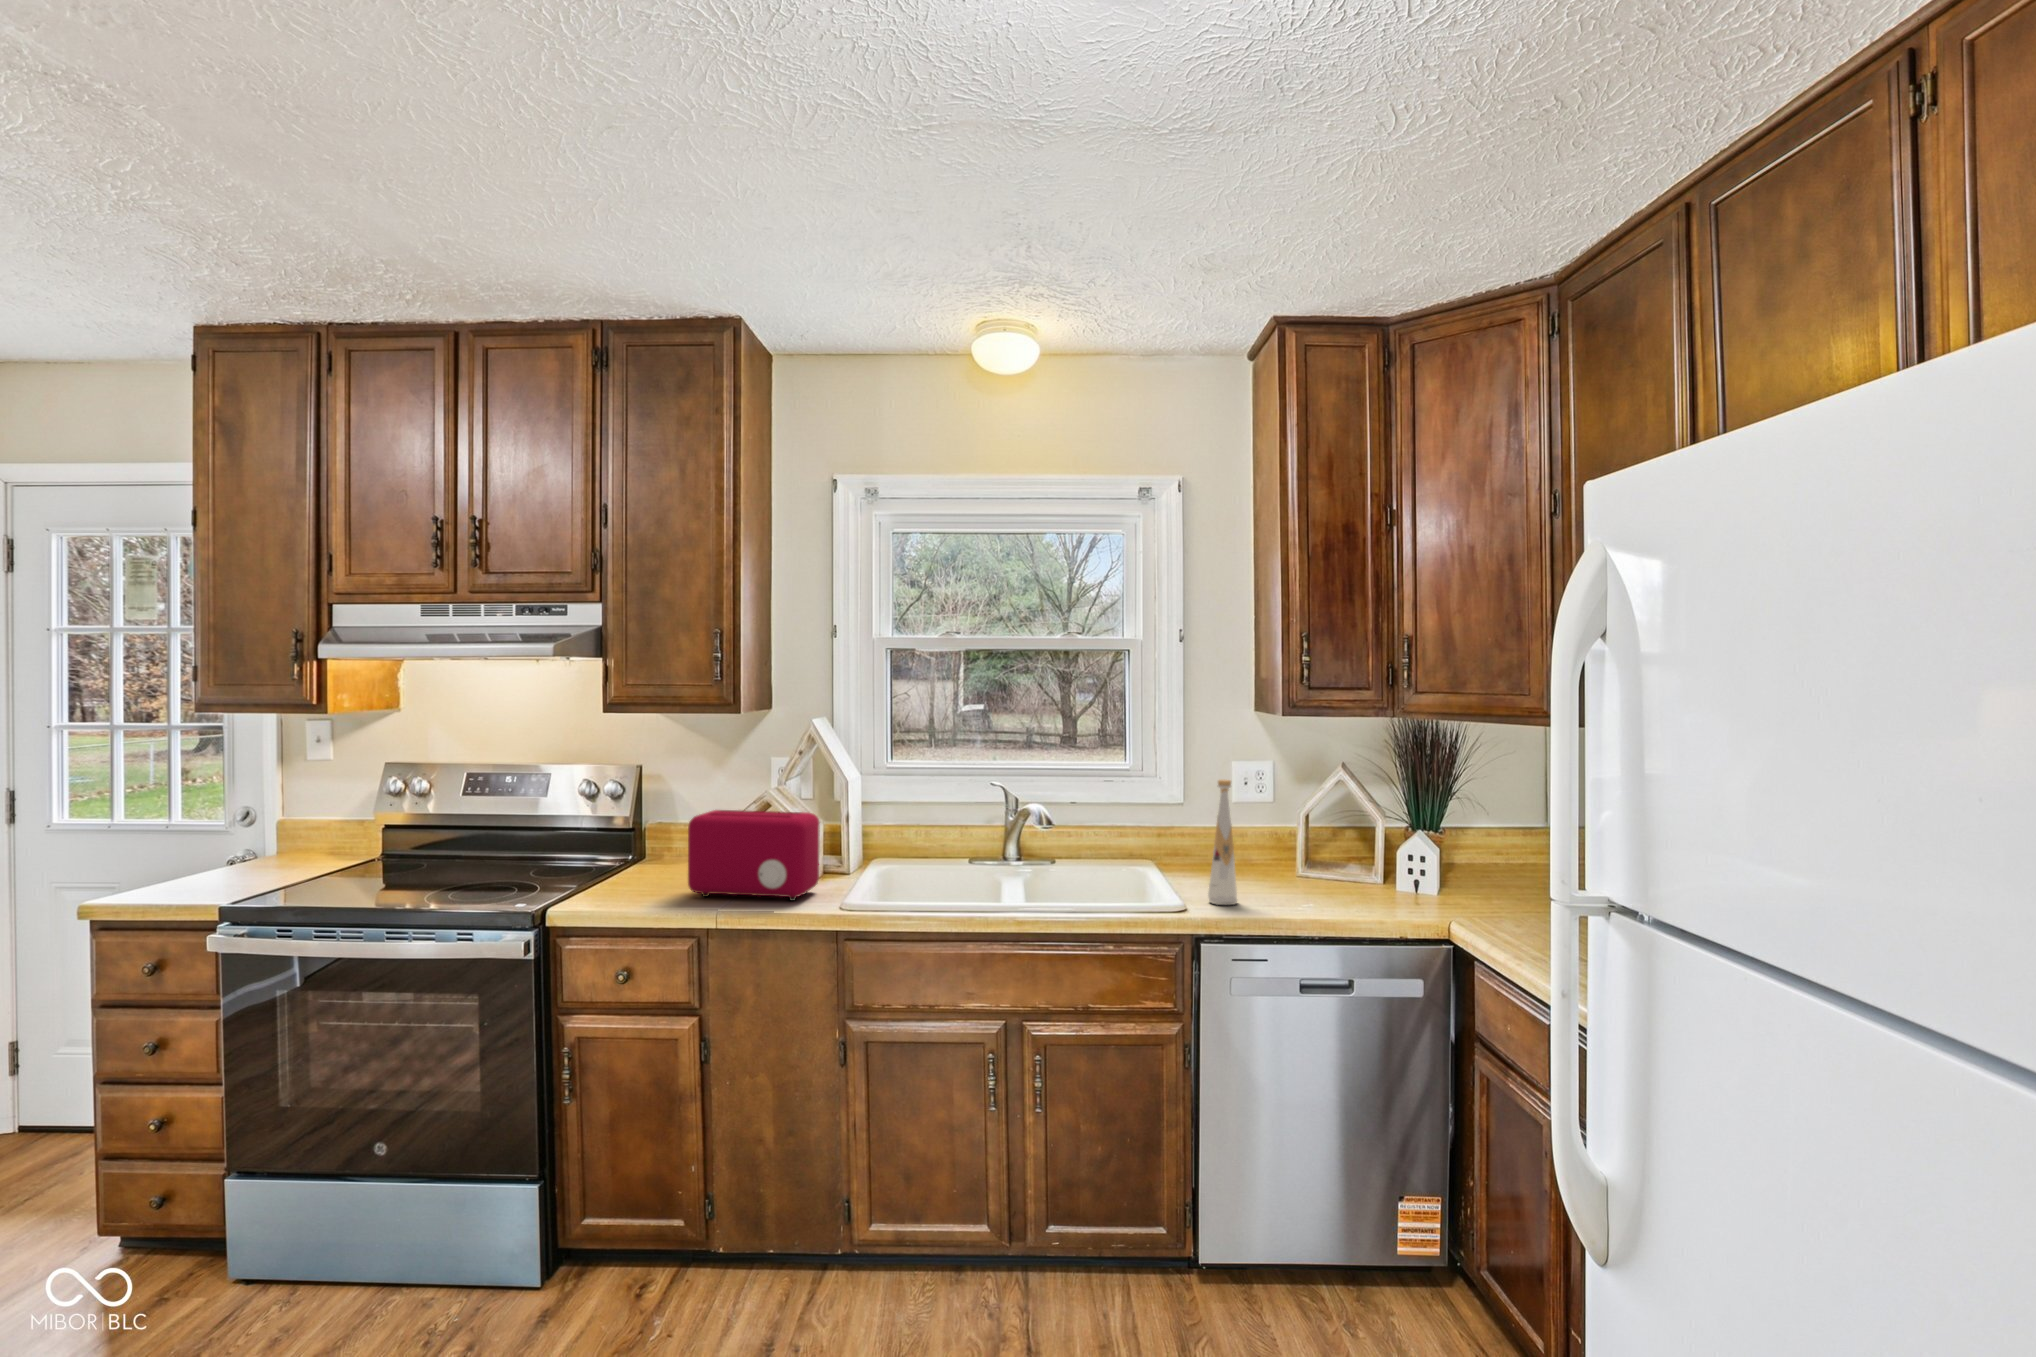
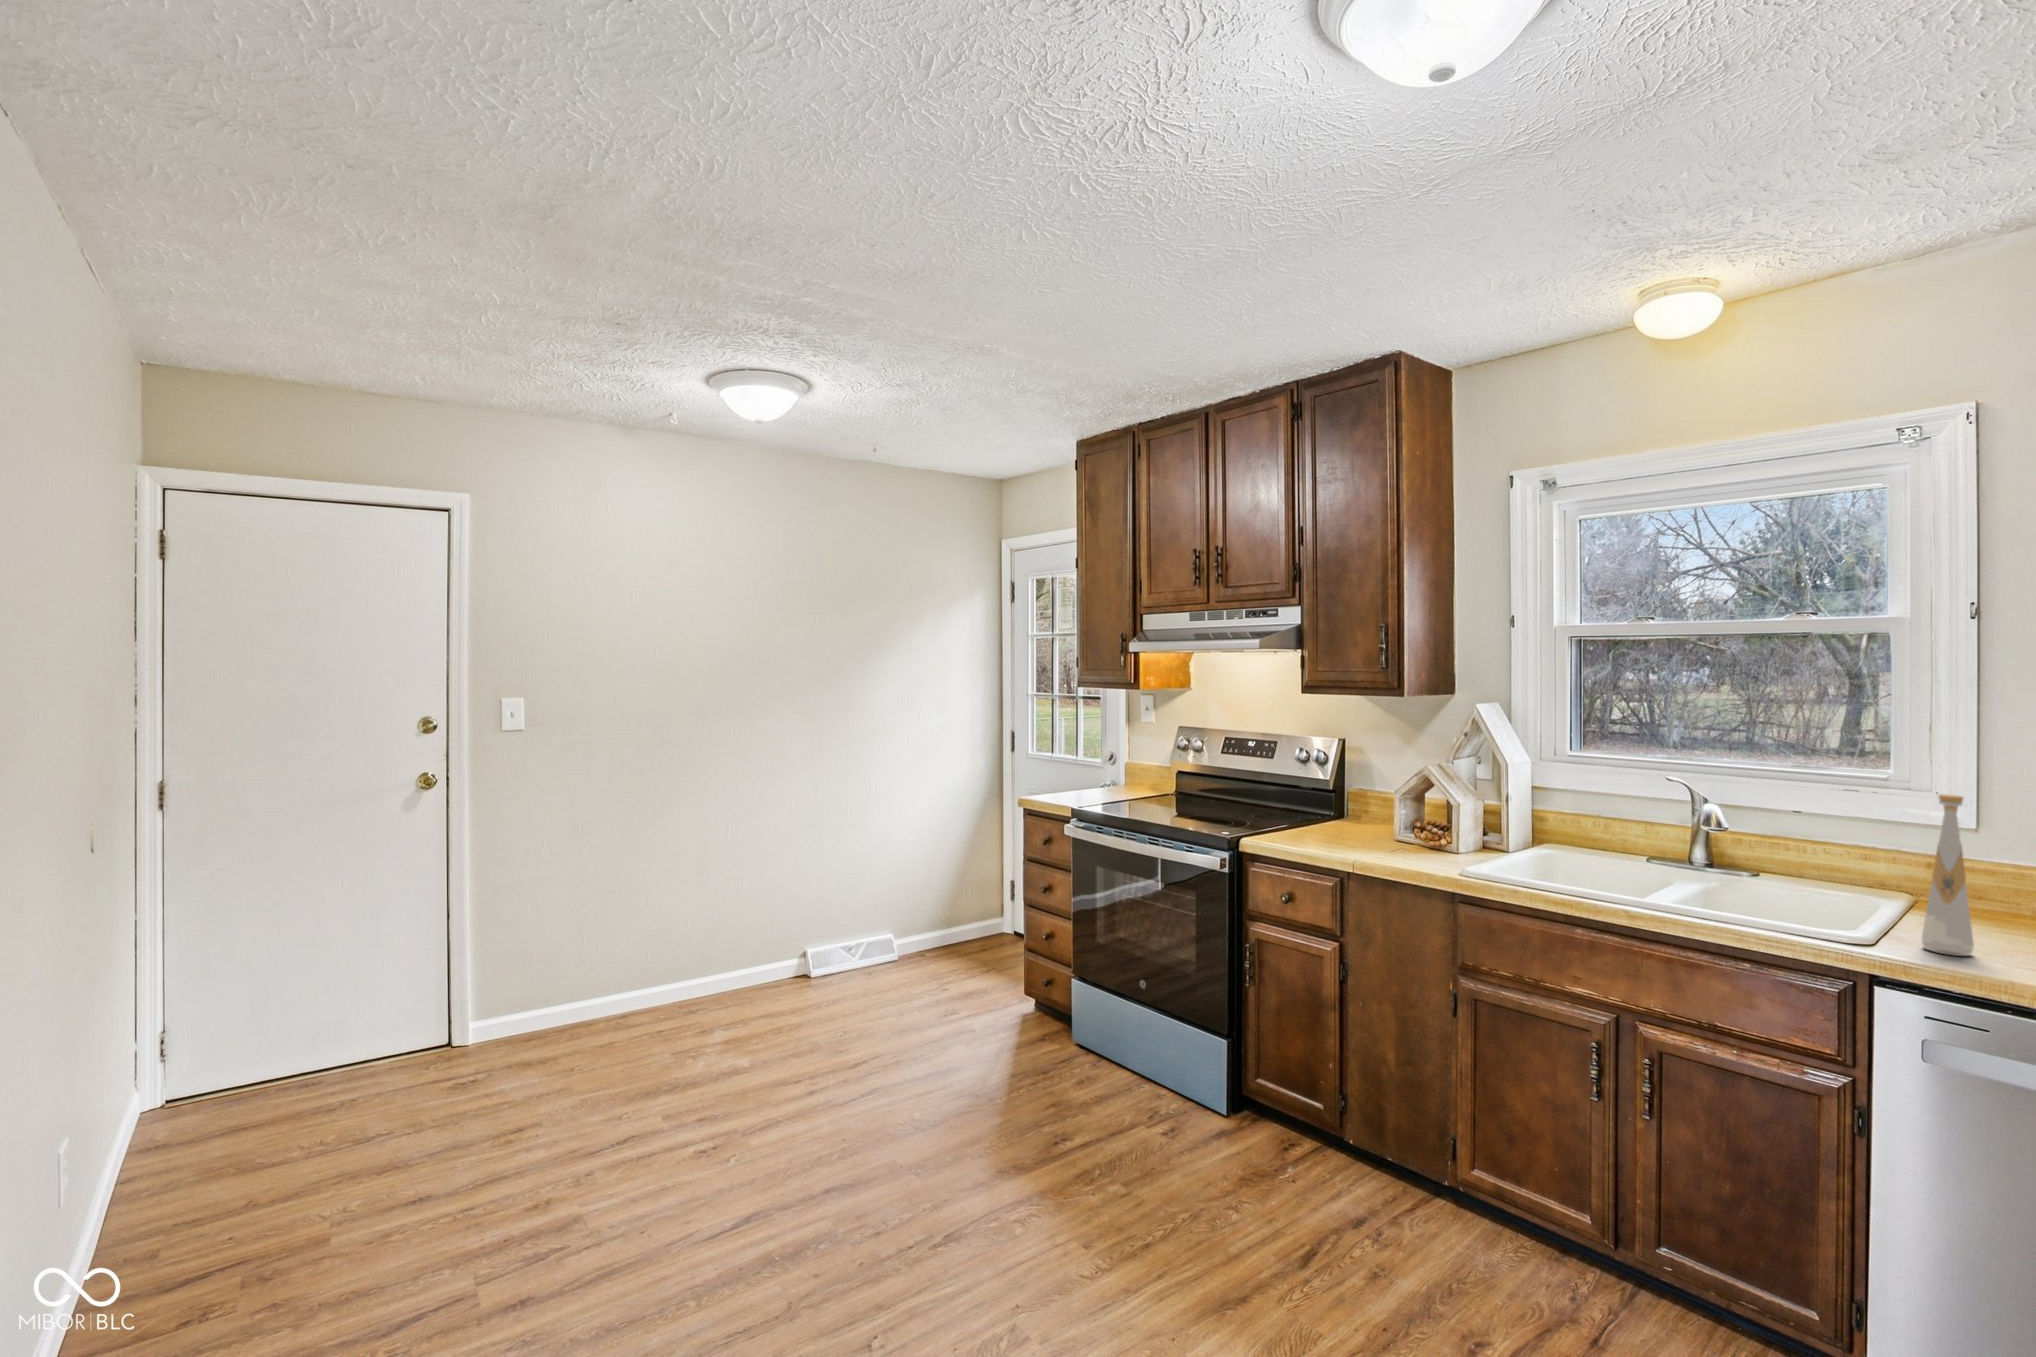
toaster: present [688,810,820,901] -> none [1339,777,1454,862]

